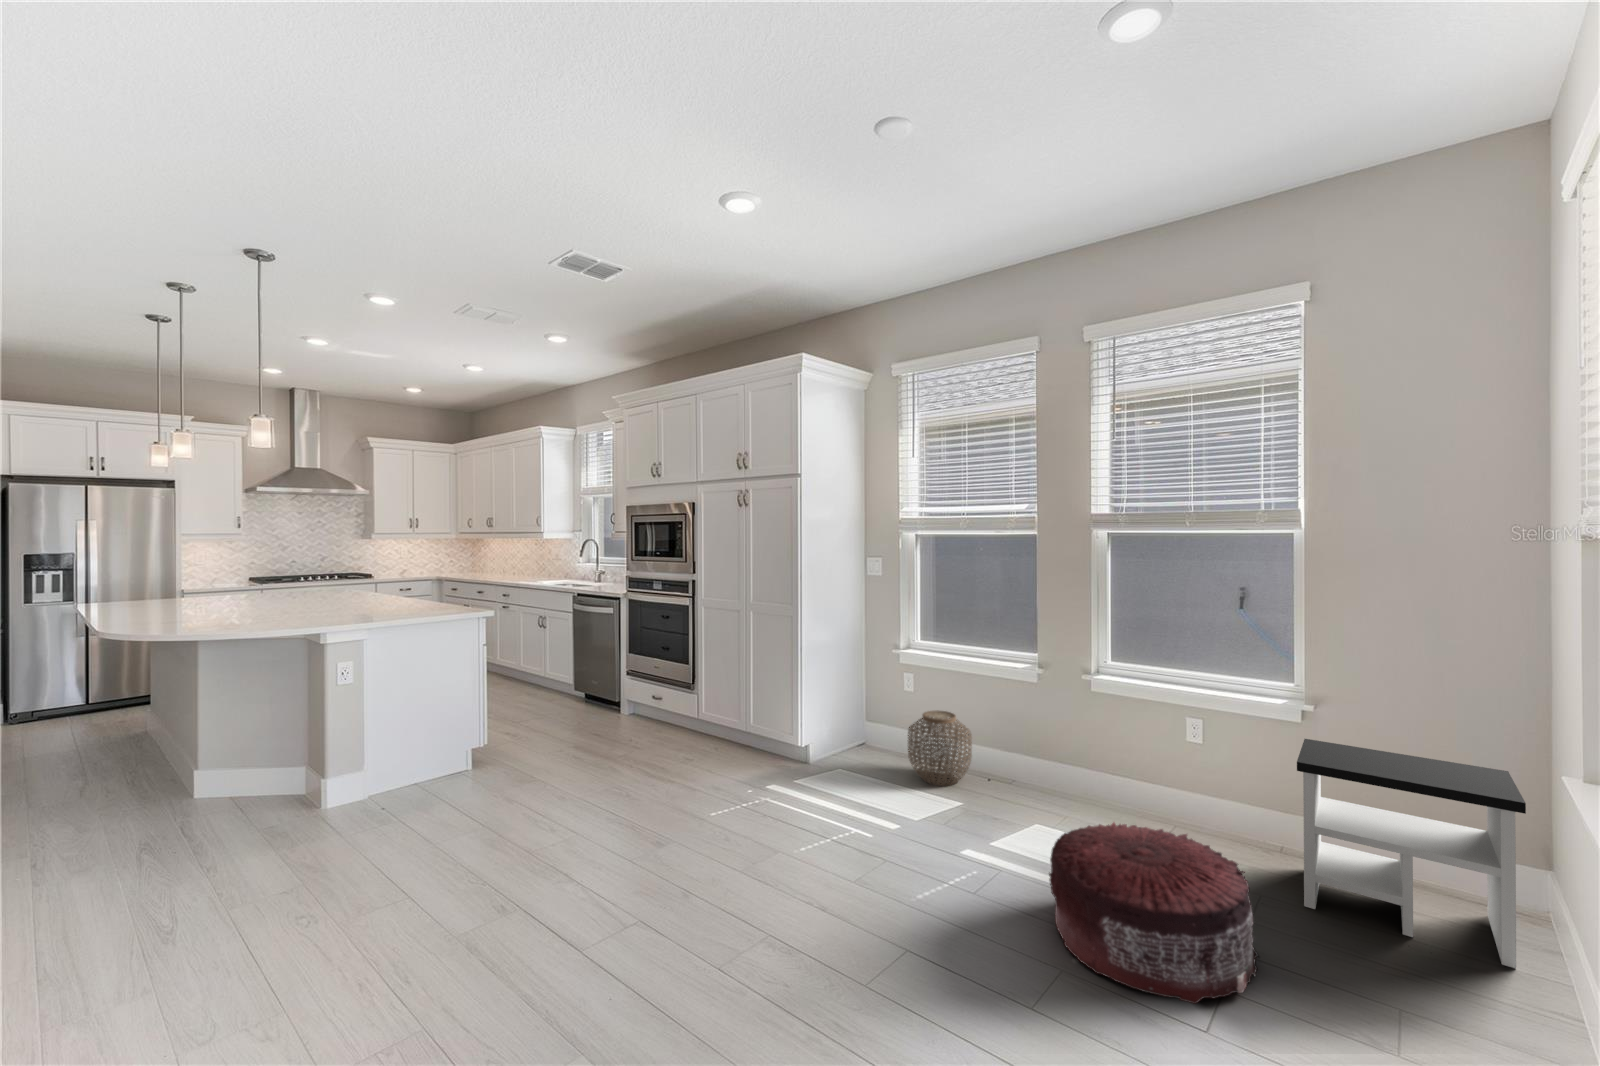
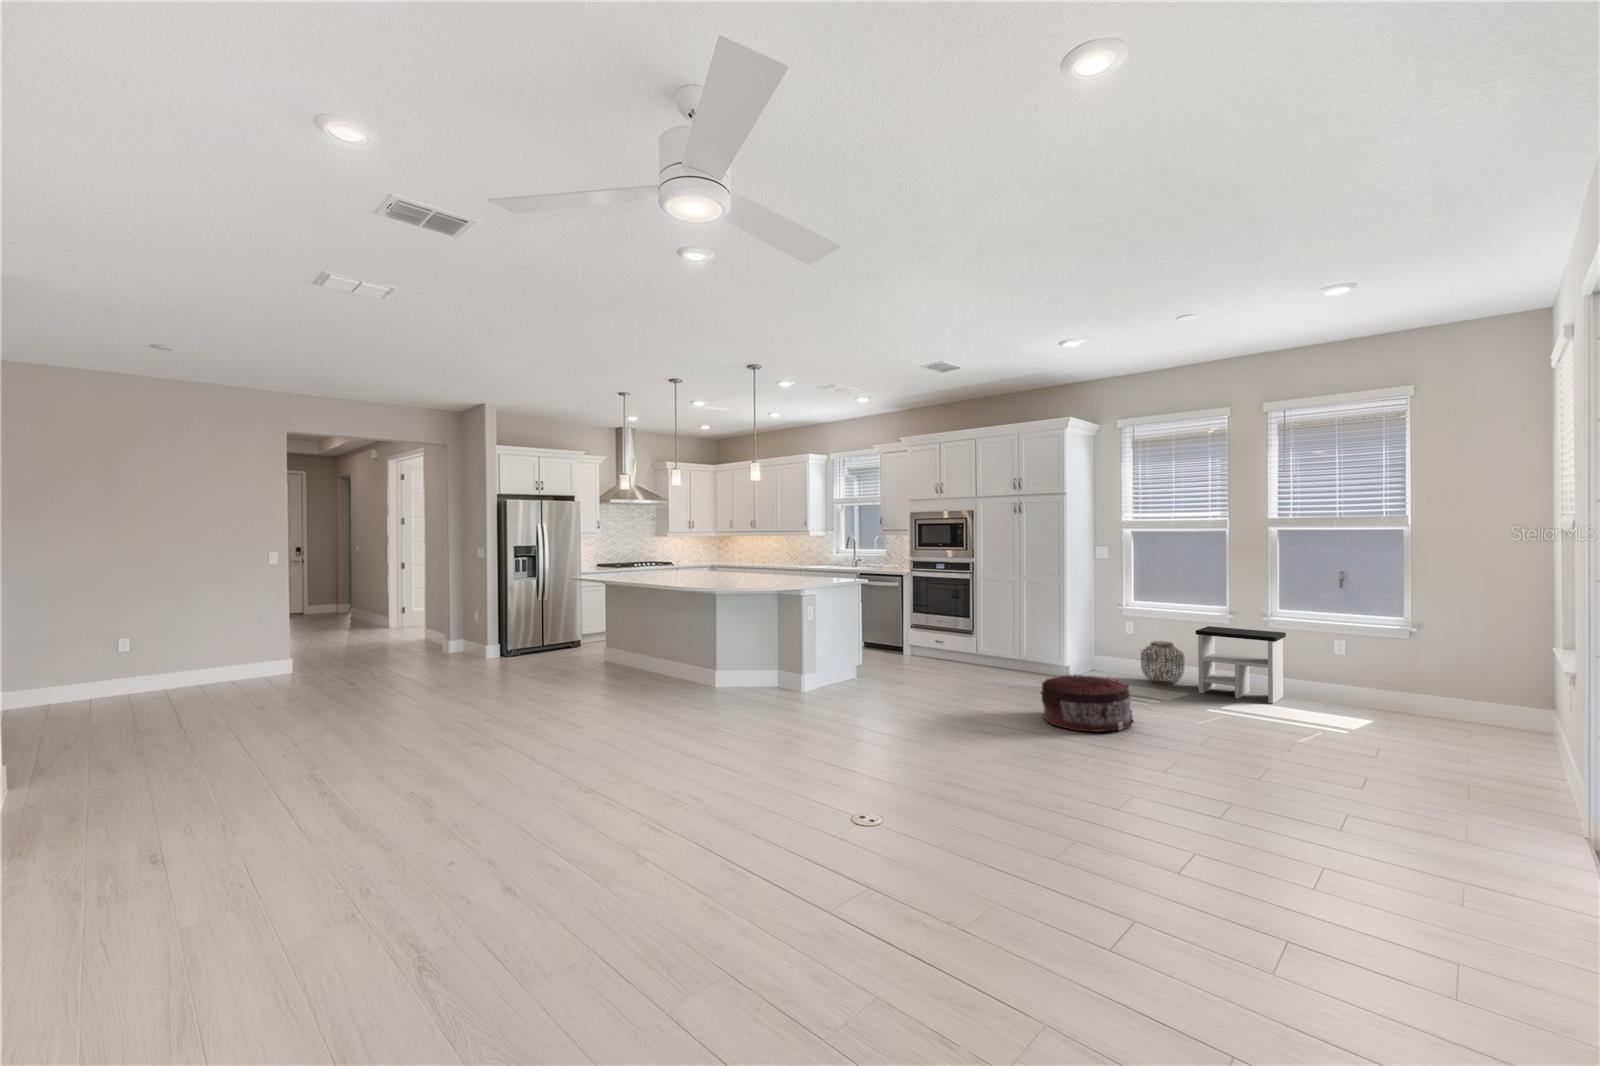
side table: present [1297,739,1526,968] -> present [1196,626,1286,704]
pouf: present [1049,822,1259,1004] -> present [1041,675,1134,732]

